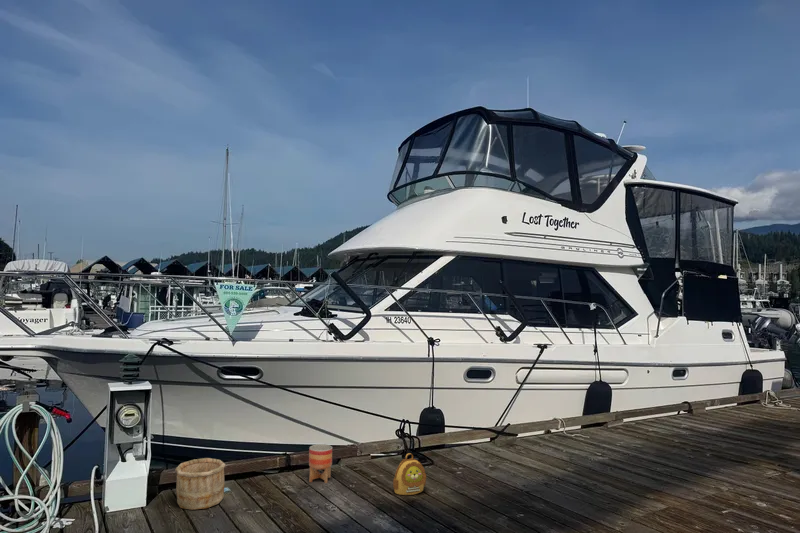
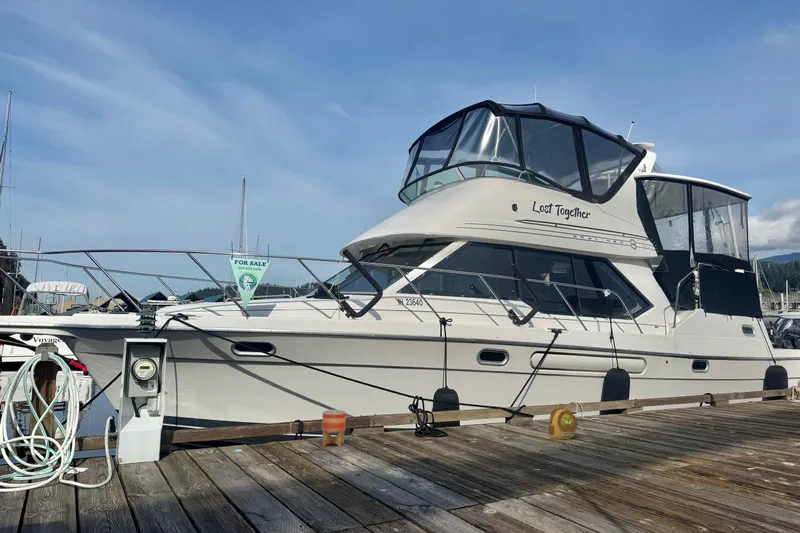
backpack: present [393,453,426,495] -> present [549,404,578,439]
wooden bucket: present [175,458,226,510] -> none [188,417,239,463]

